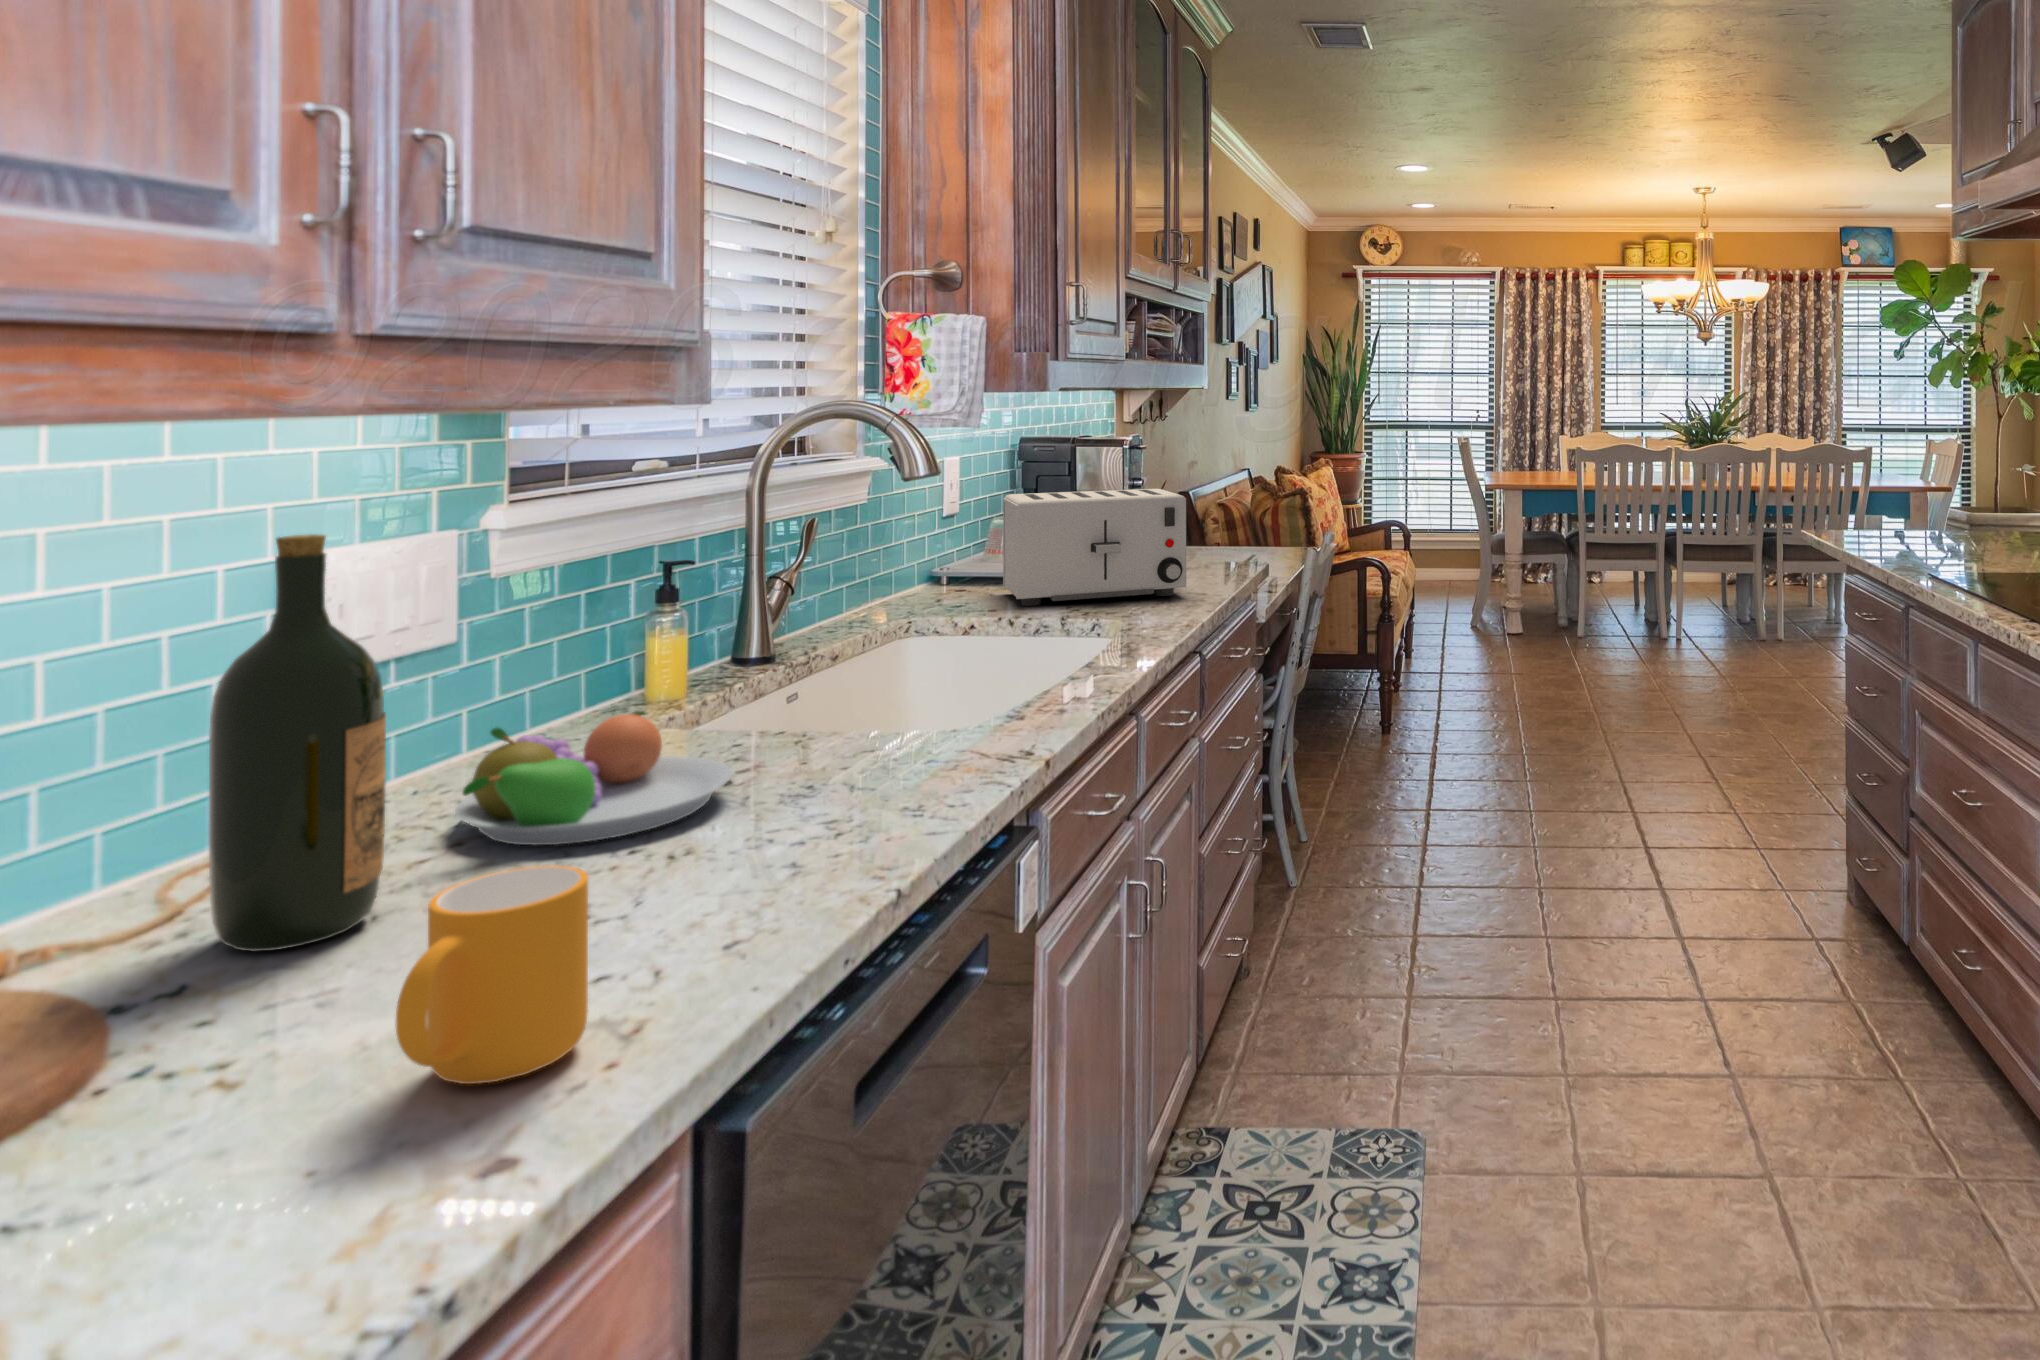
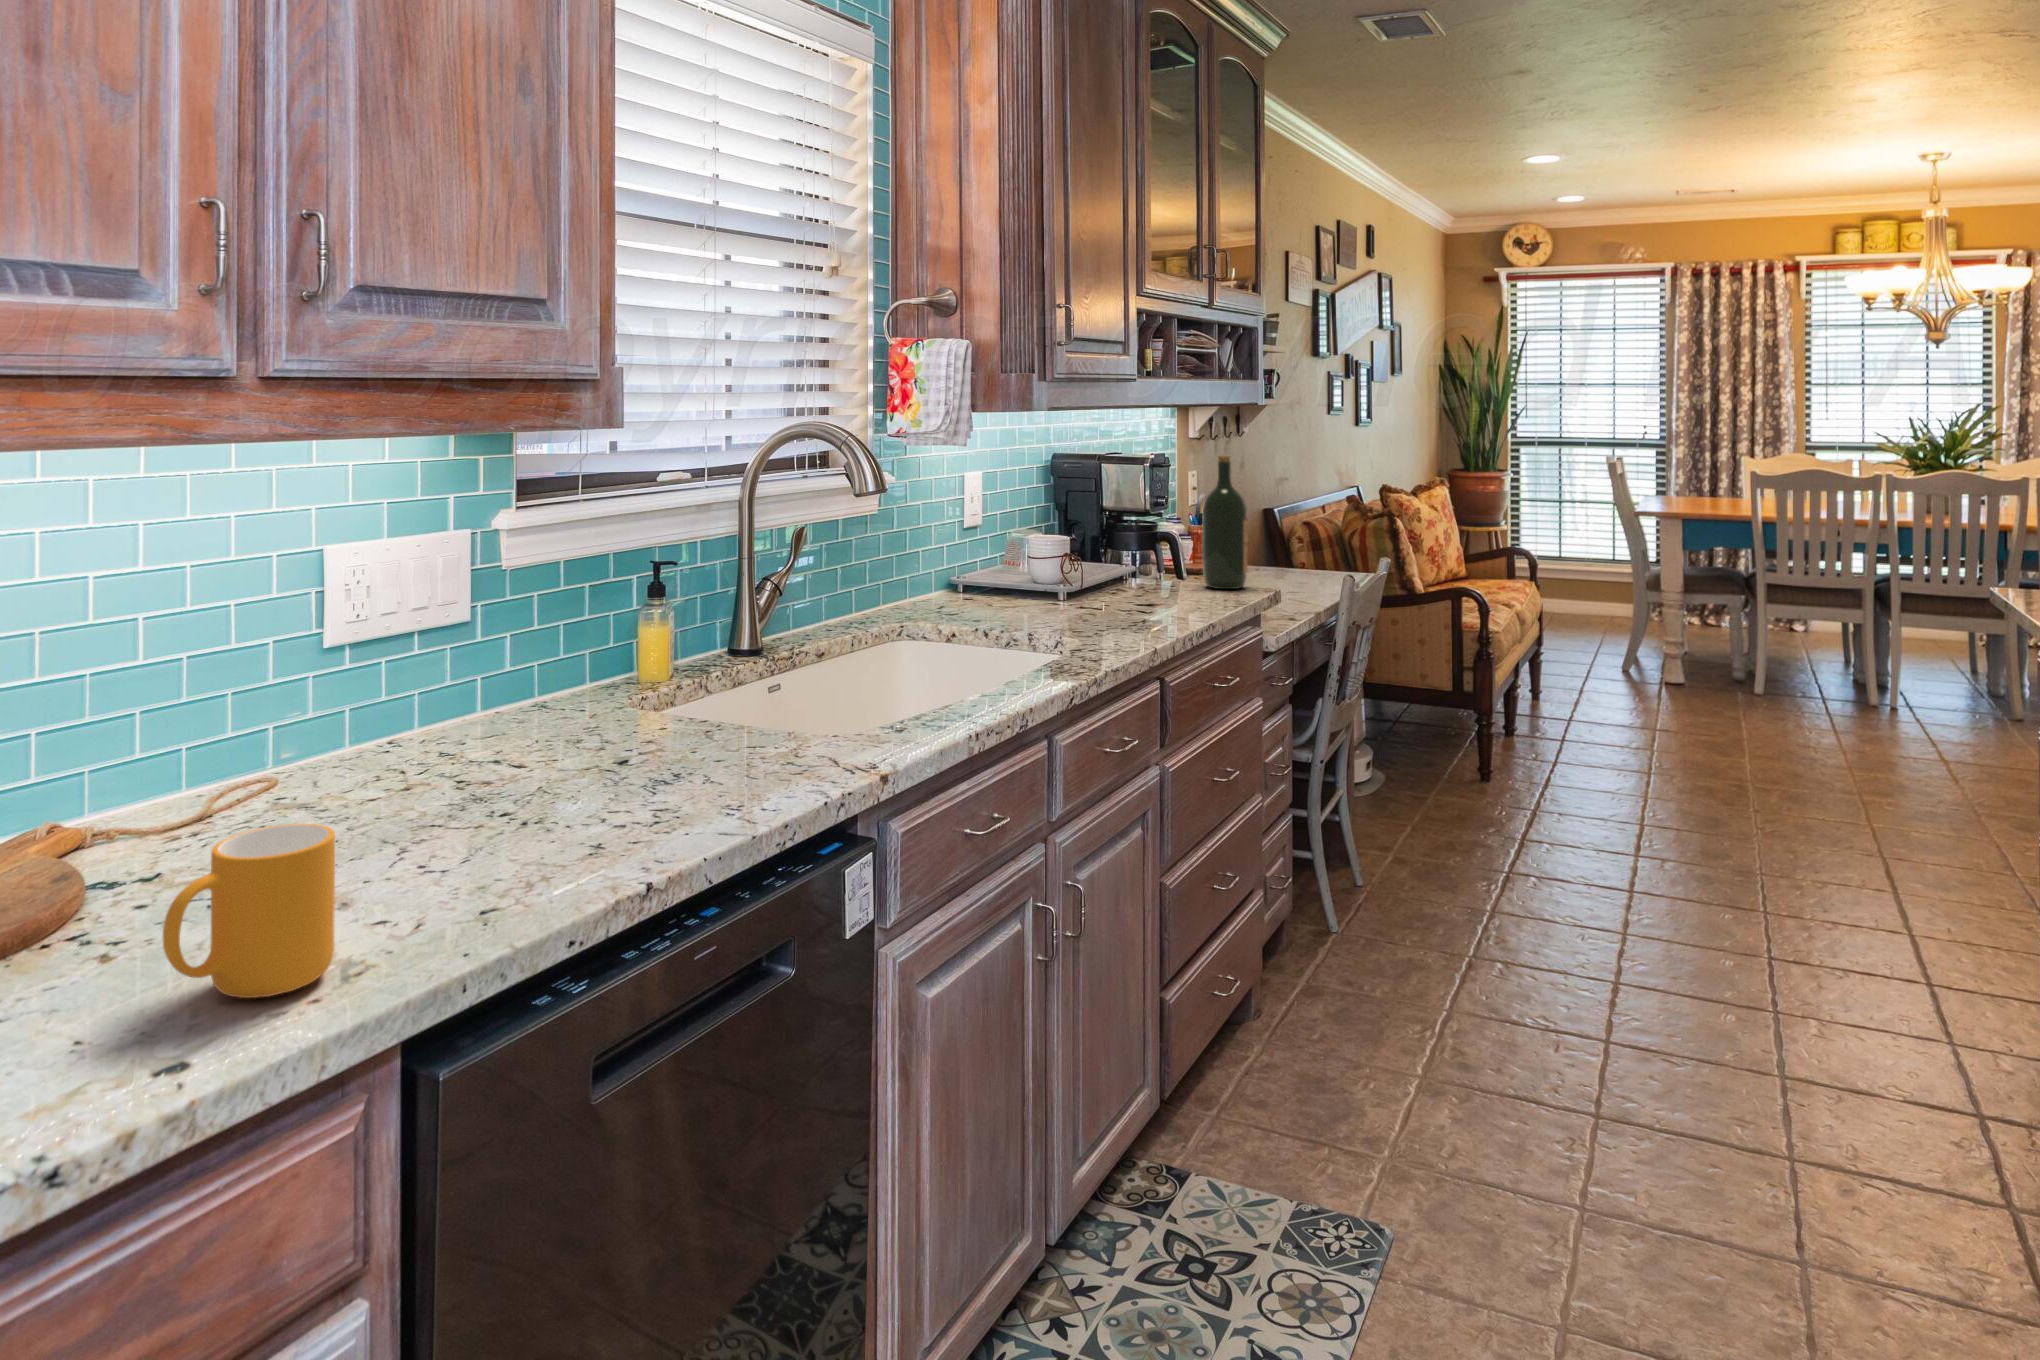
toaster: present [1003,489,1186,606] -> none [1004,509,1170,618]
wine bottle: present [209,534,386,952] -> present [1202,455,1248,589]
fruit bowl: present [455,711,732,845] -> none [396,693,622,802]

